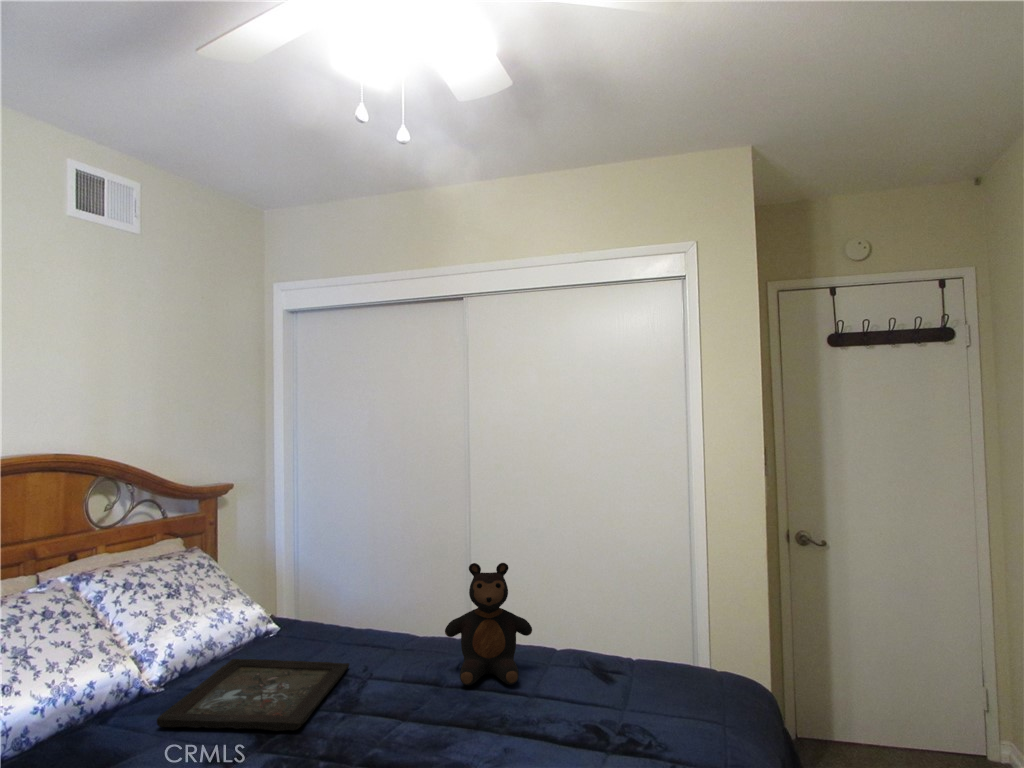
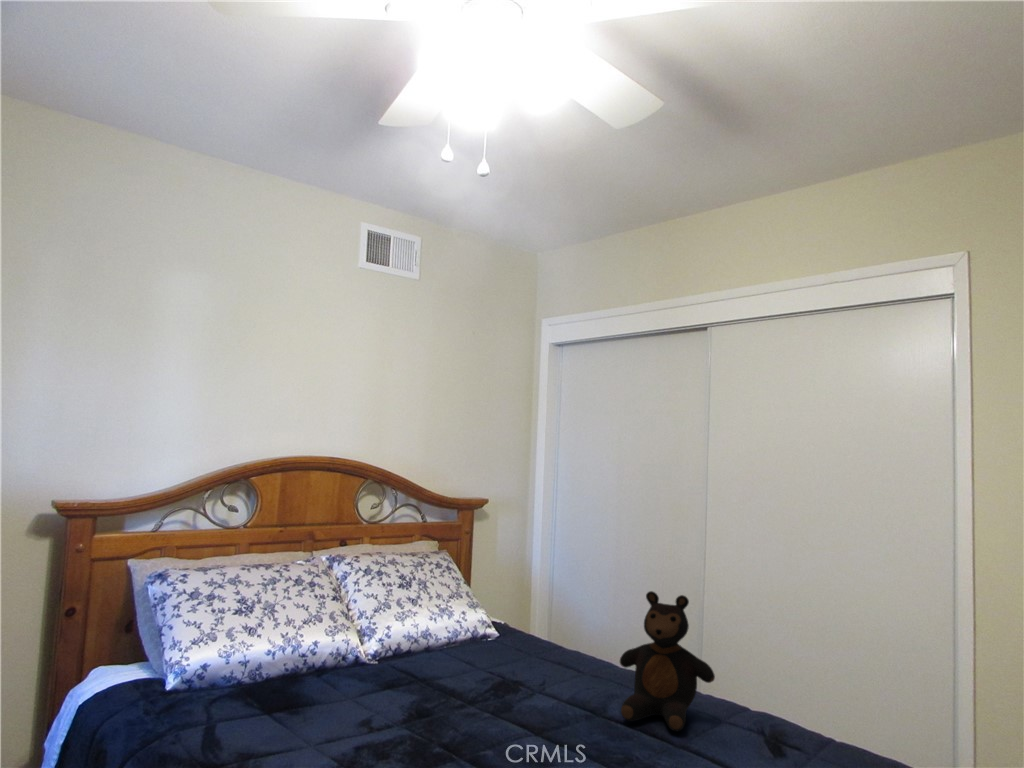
tray: present [157,659,349,731] -> none [348,651,531,719]

